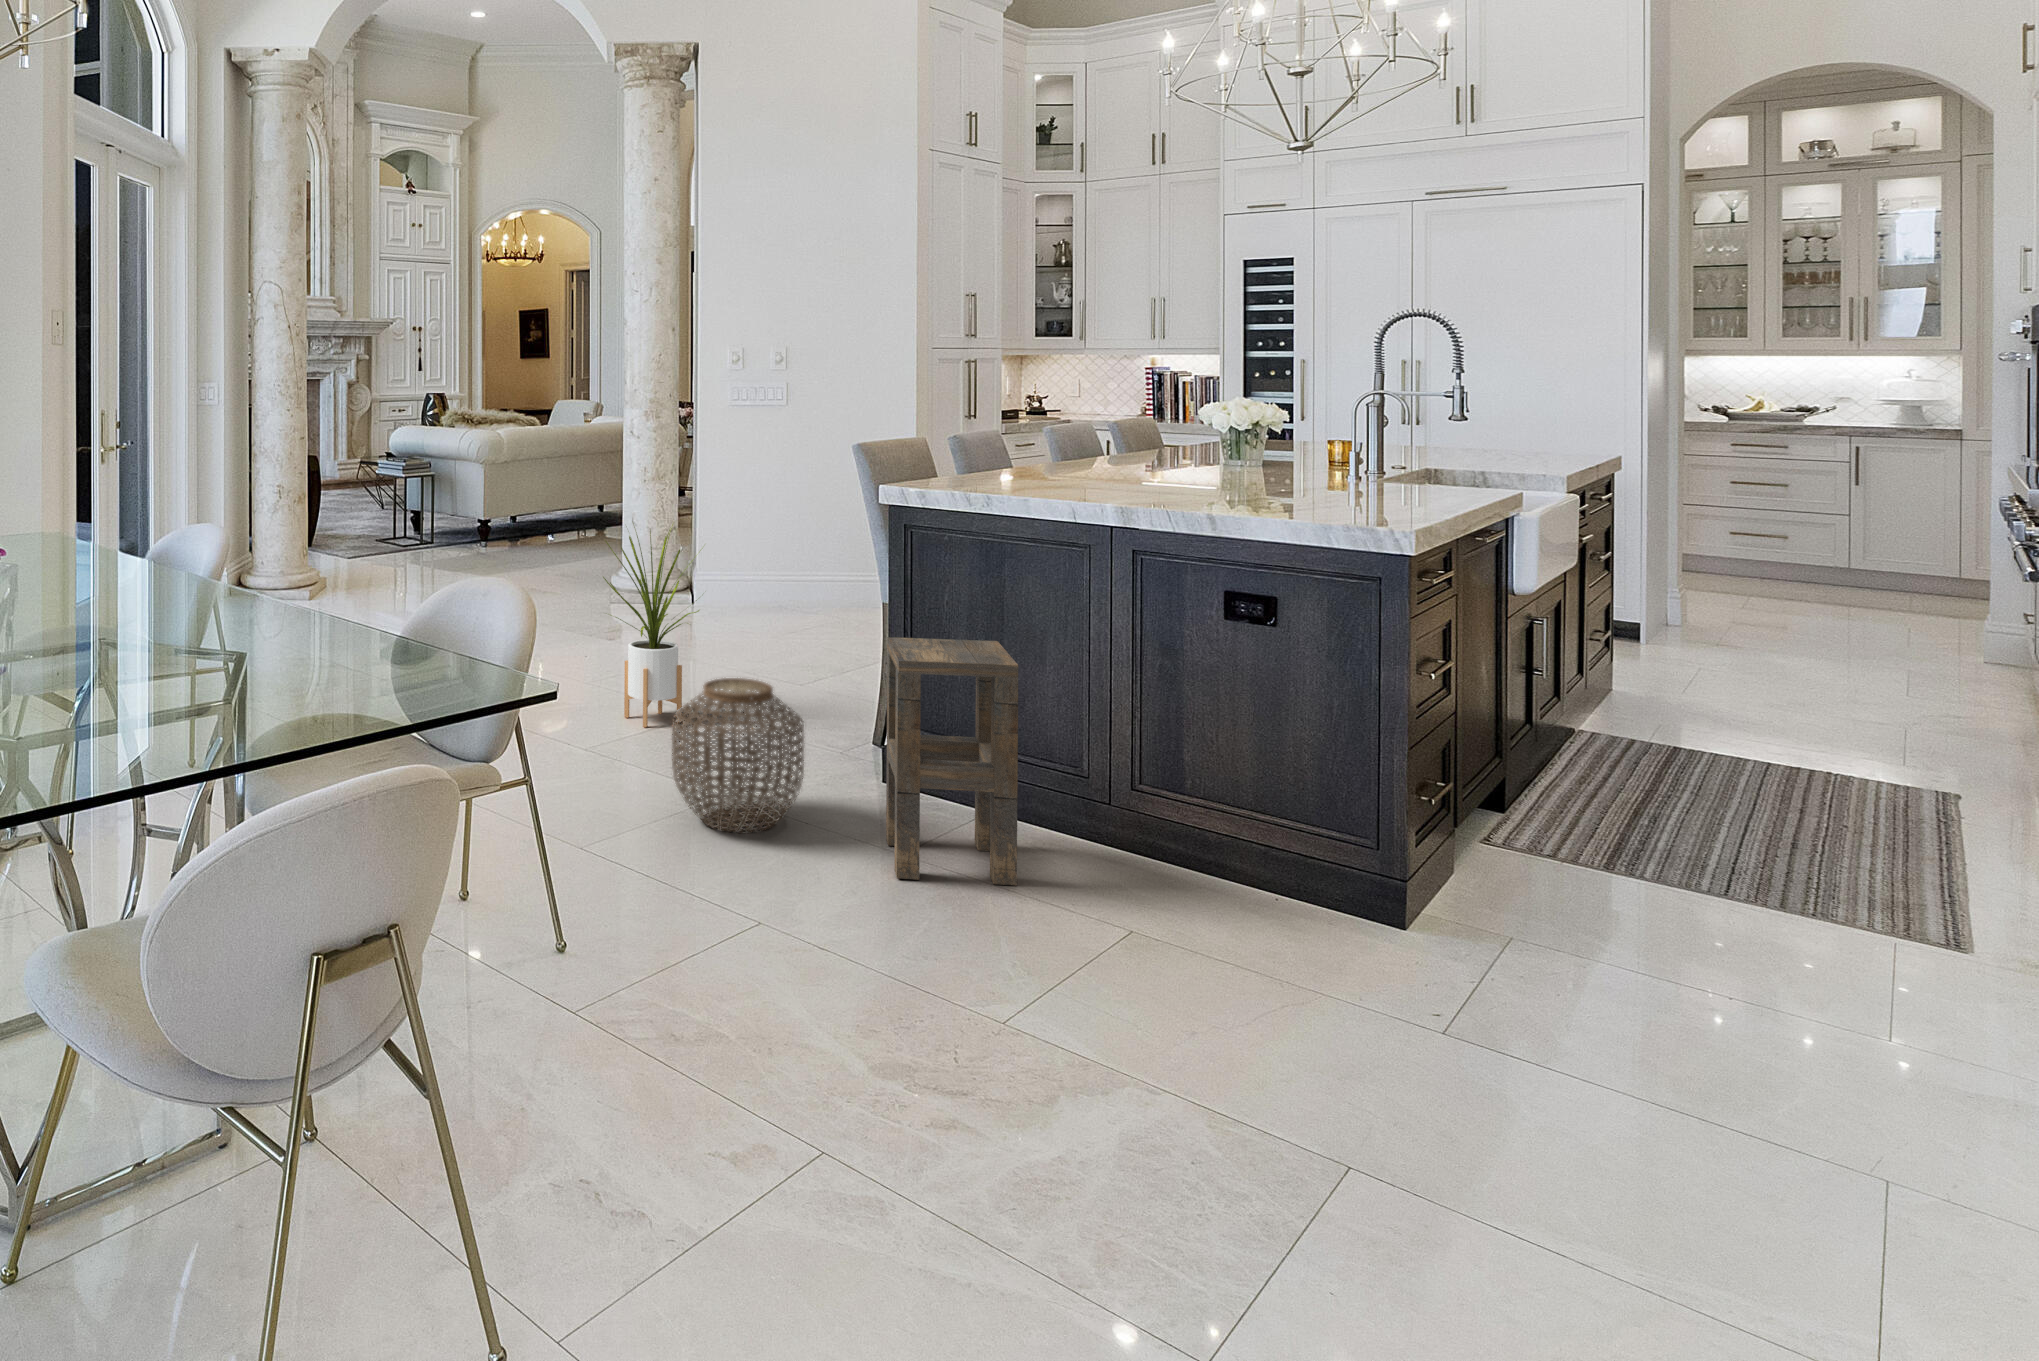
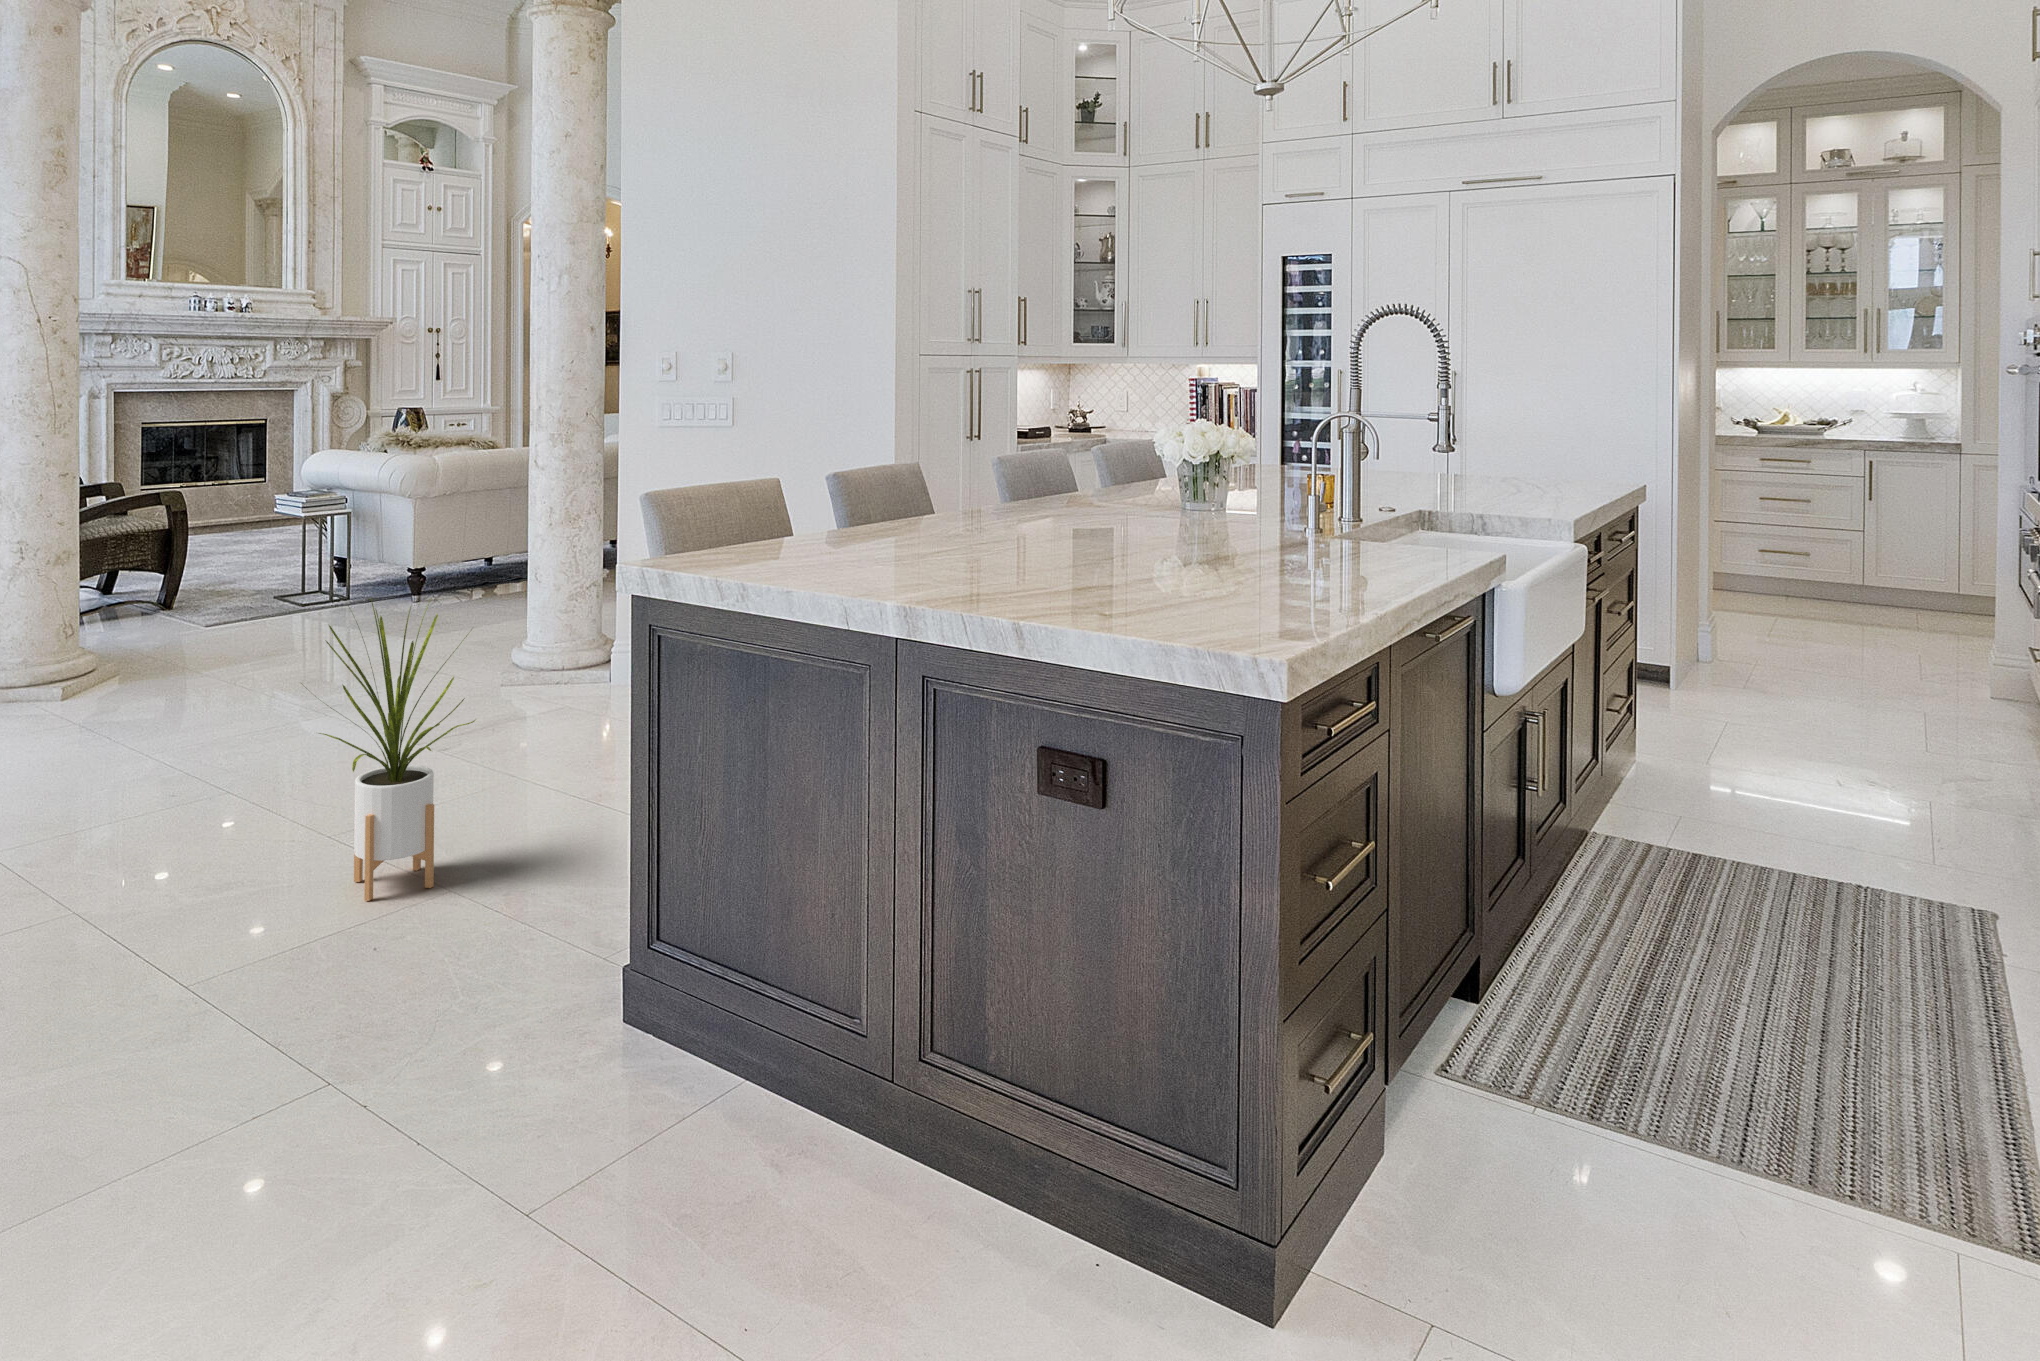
side table: present [886,637,1018,885] -> none [490,816,726,1261]
woven basket: present [672,678,804,832] -> none [206,877,446,1151]

